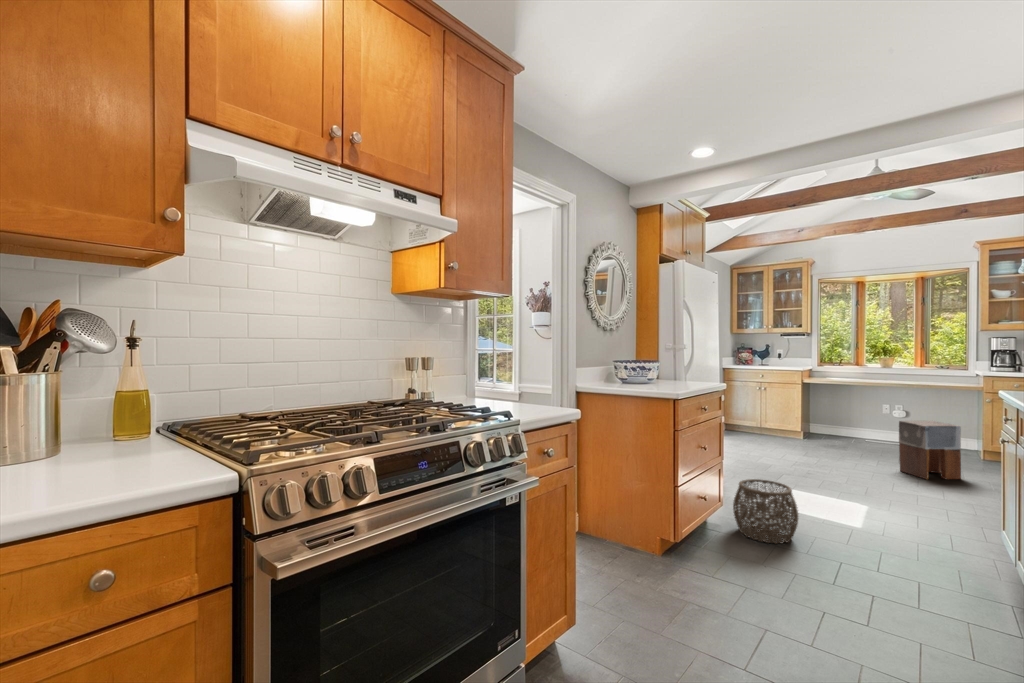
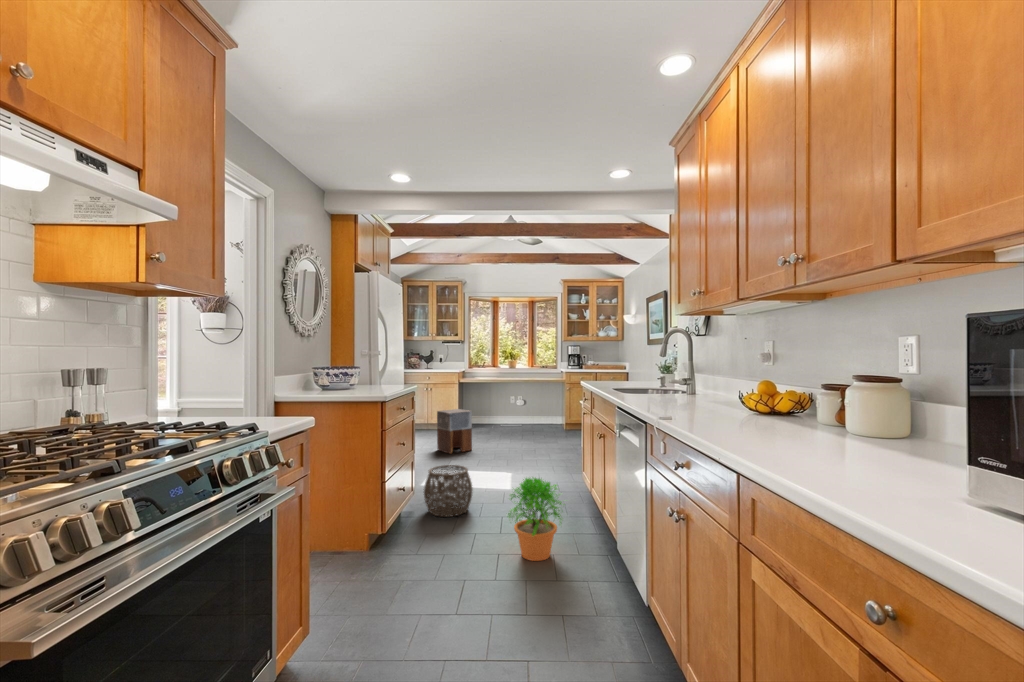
stool: present [899,421,961,479] -> present [437,409,472,454]
potted plant: none [833,518,951,644] -> present [508,478,562,561]

